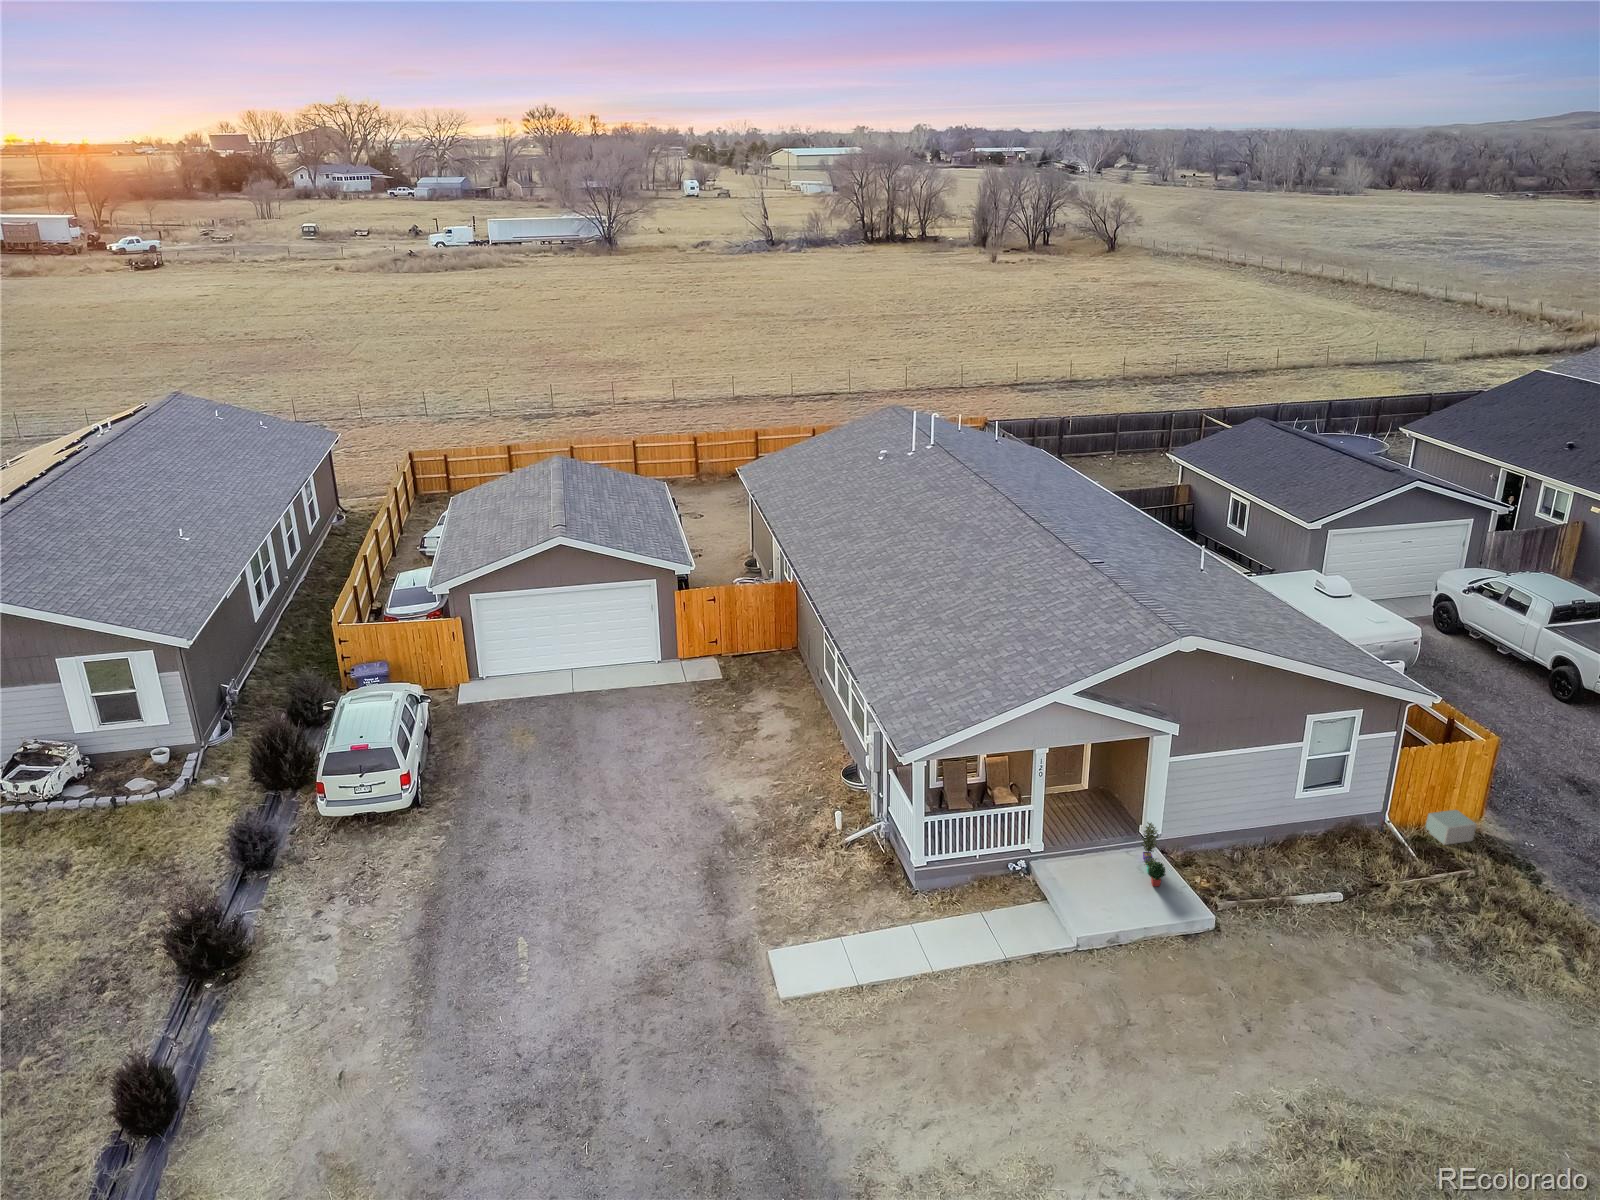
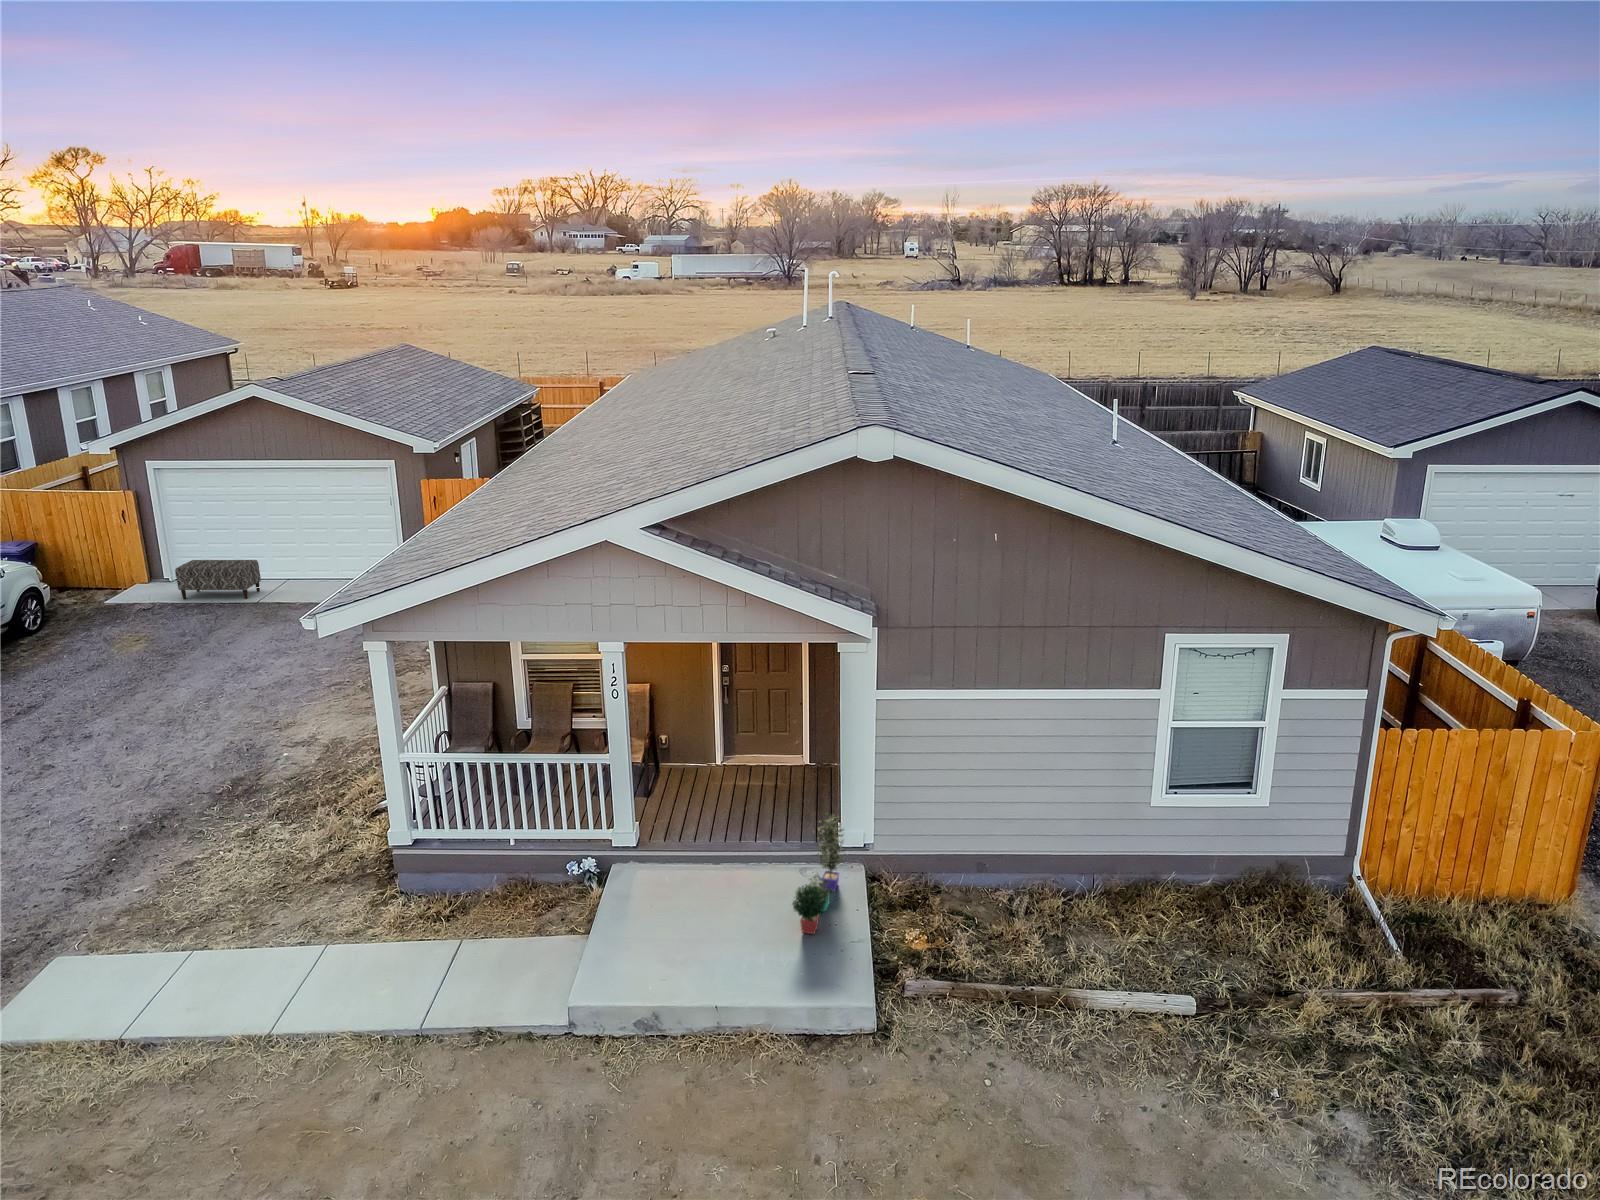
bench: none [488,656,543,692] -> present [175,560,261,599]
storage box: present [1426,810,1477,845] -> none [1441,870,1547,936]

